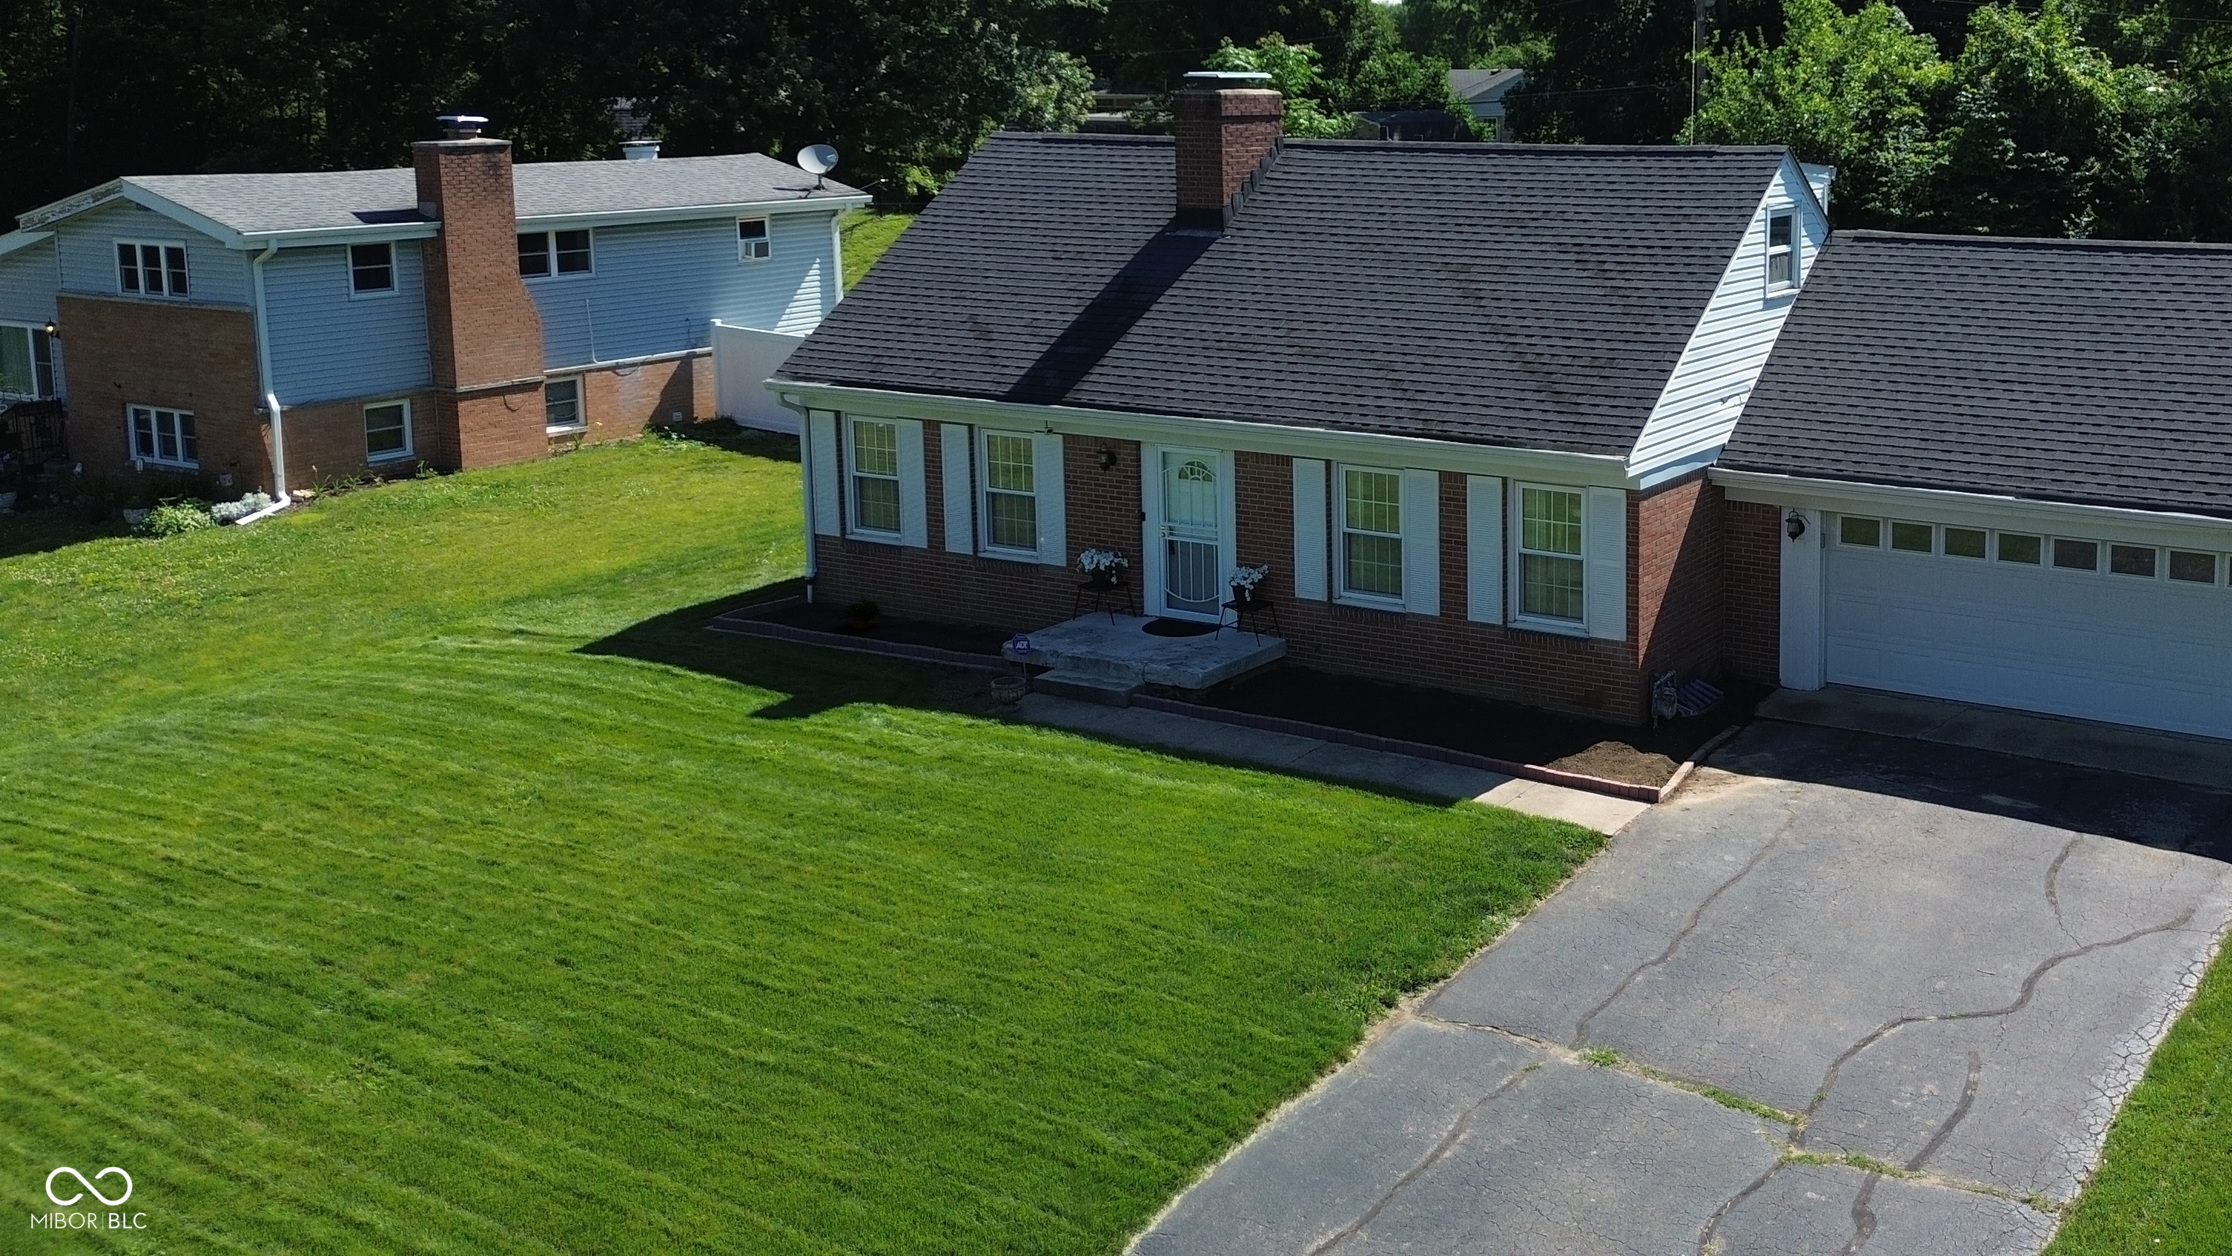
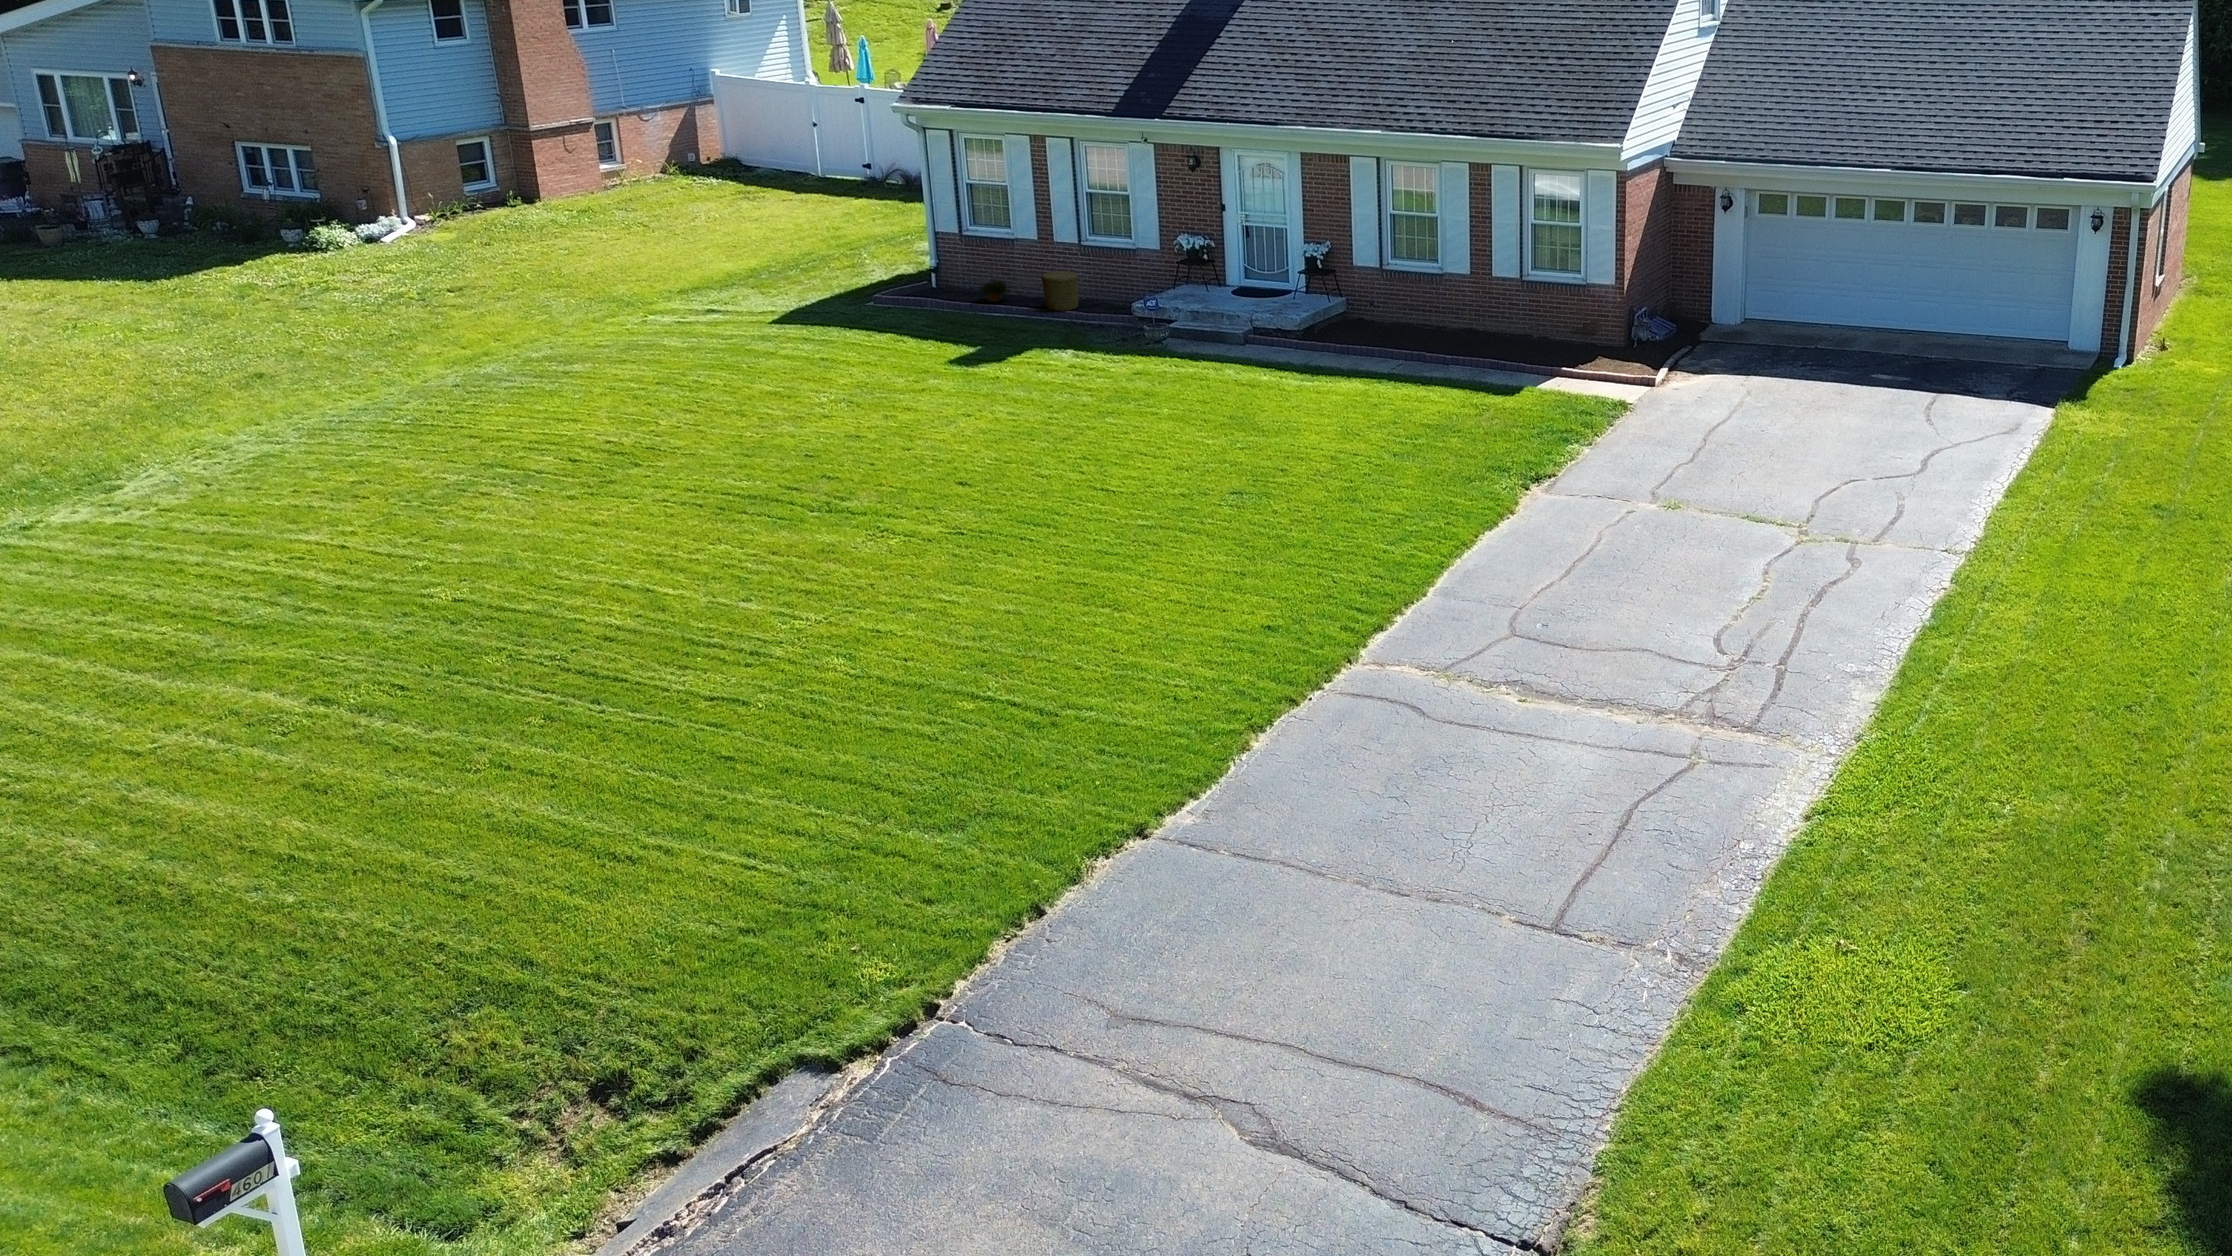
woven basket: none [913,593,961,645] -> present [1041,271,1078,311]

